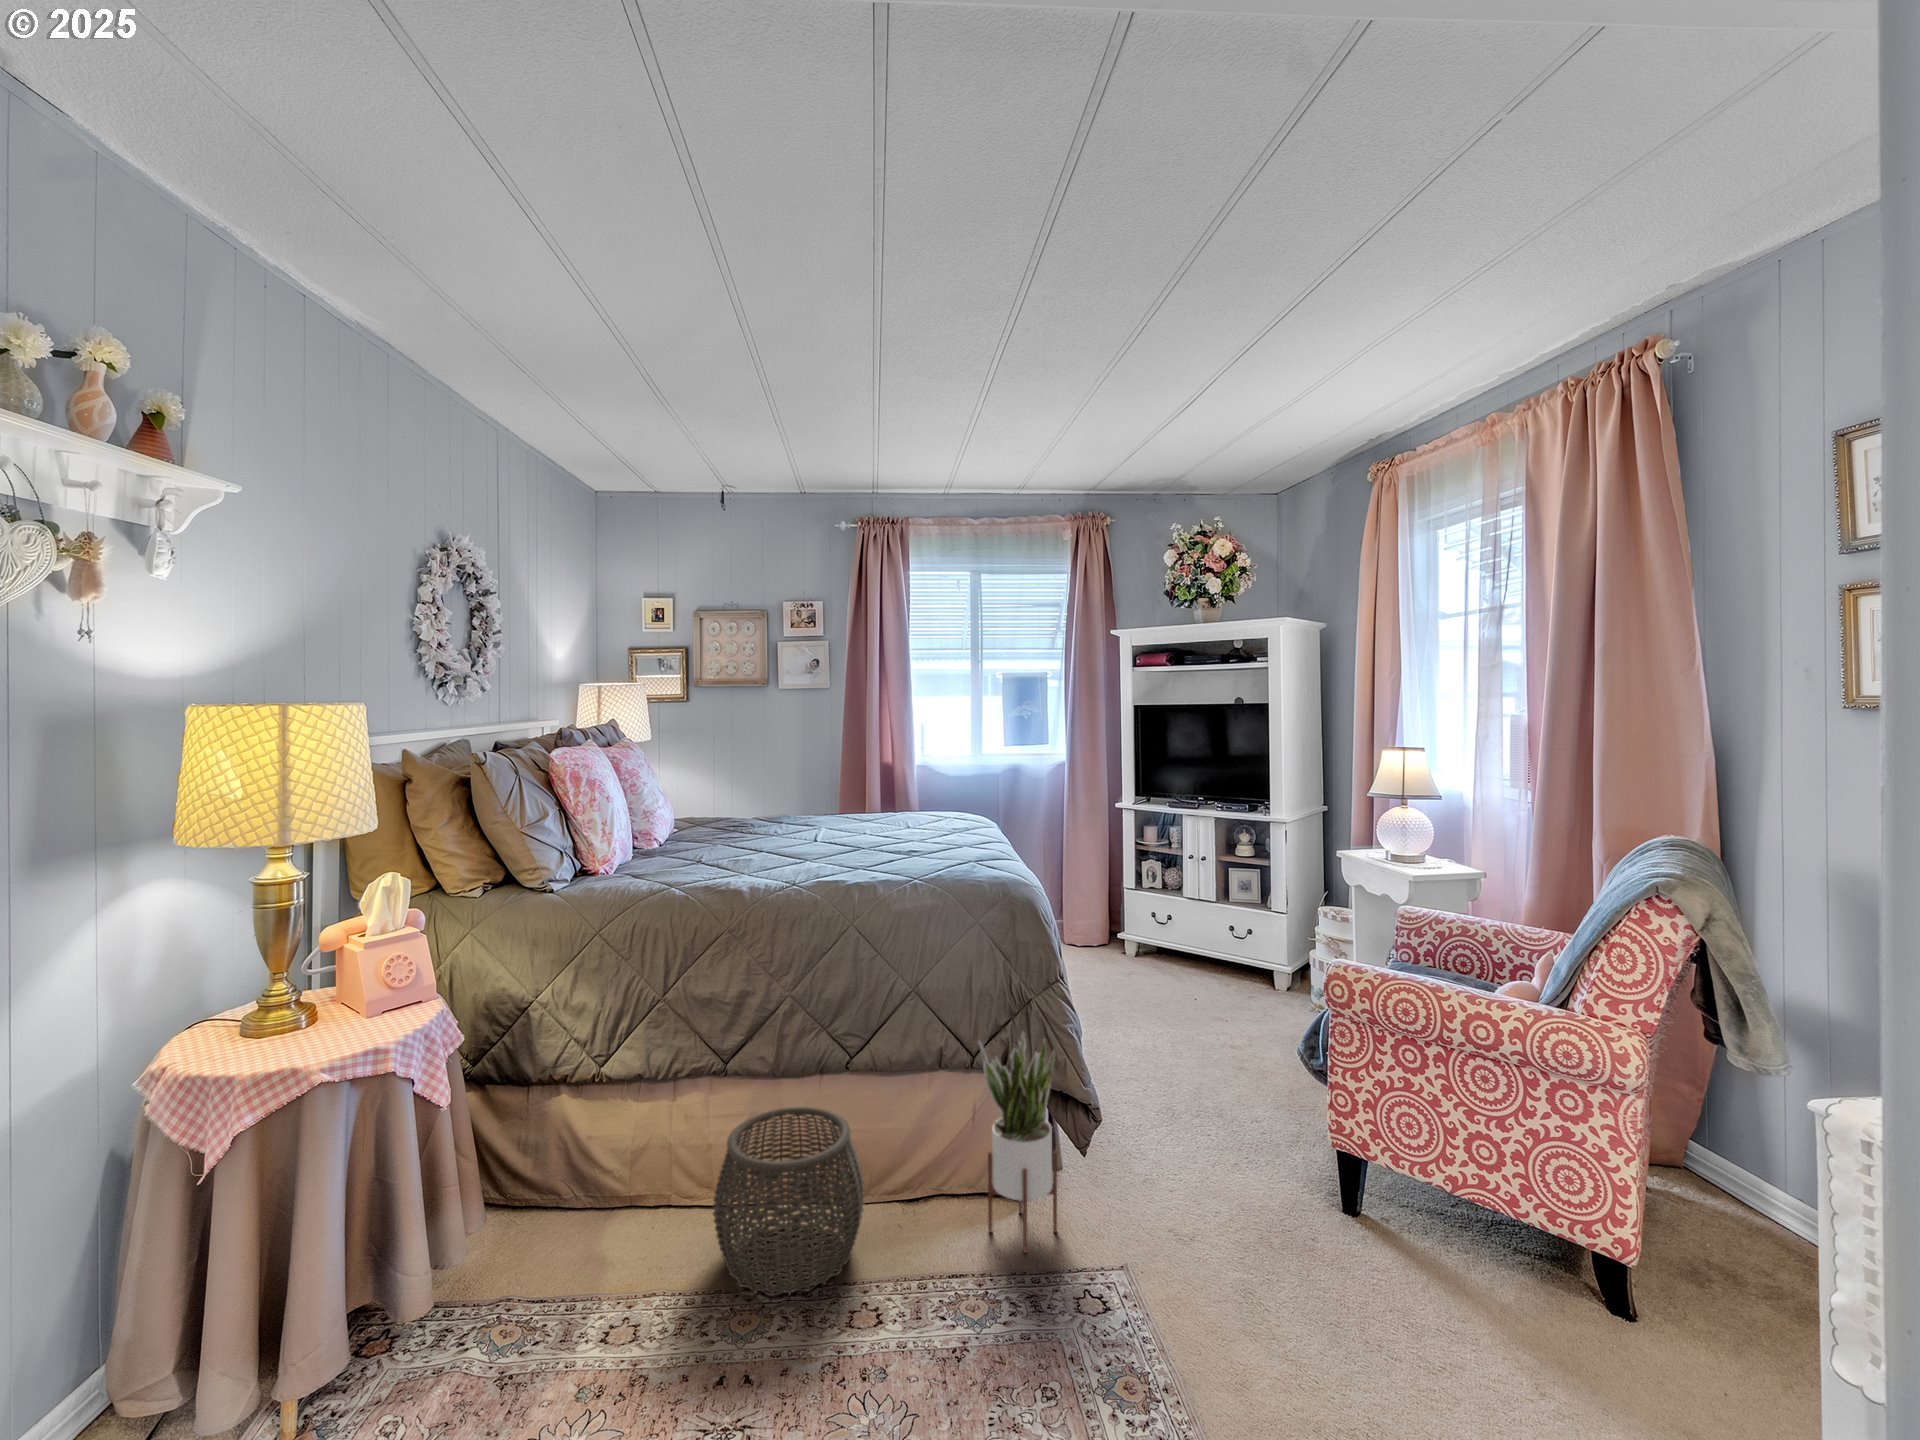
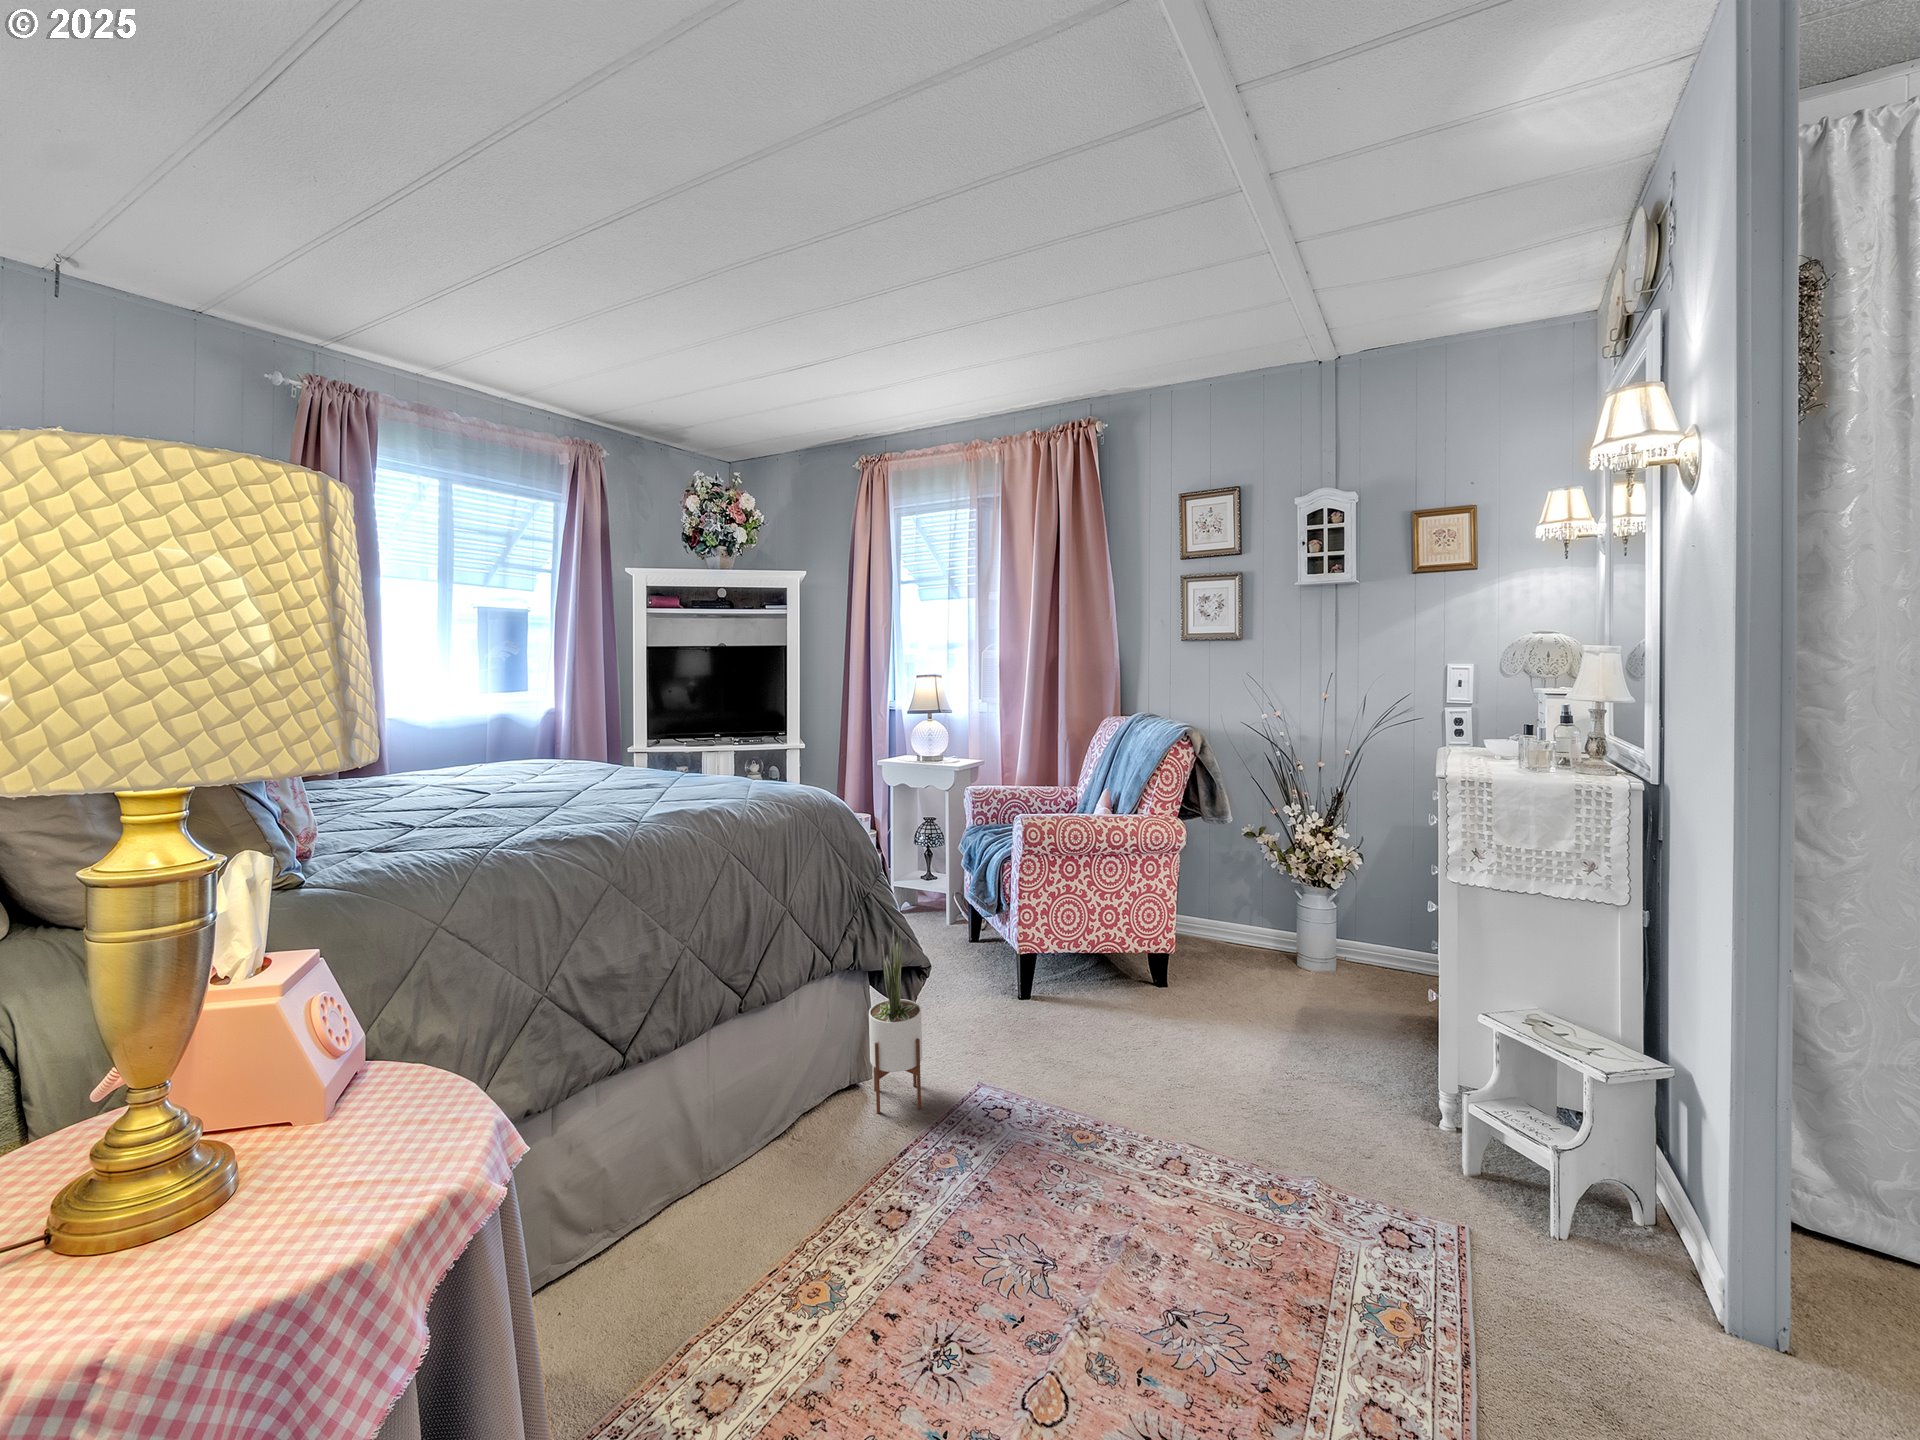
woven basket: present [713,1107,865,1296] -> none [680,1068,850,1281]

